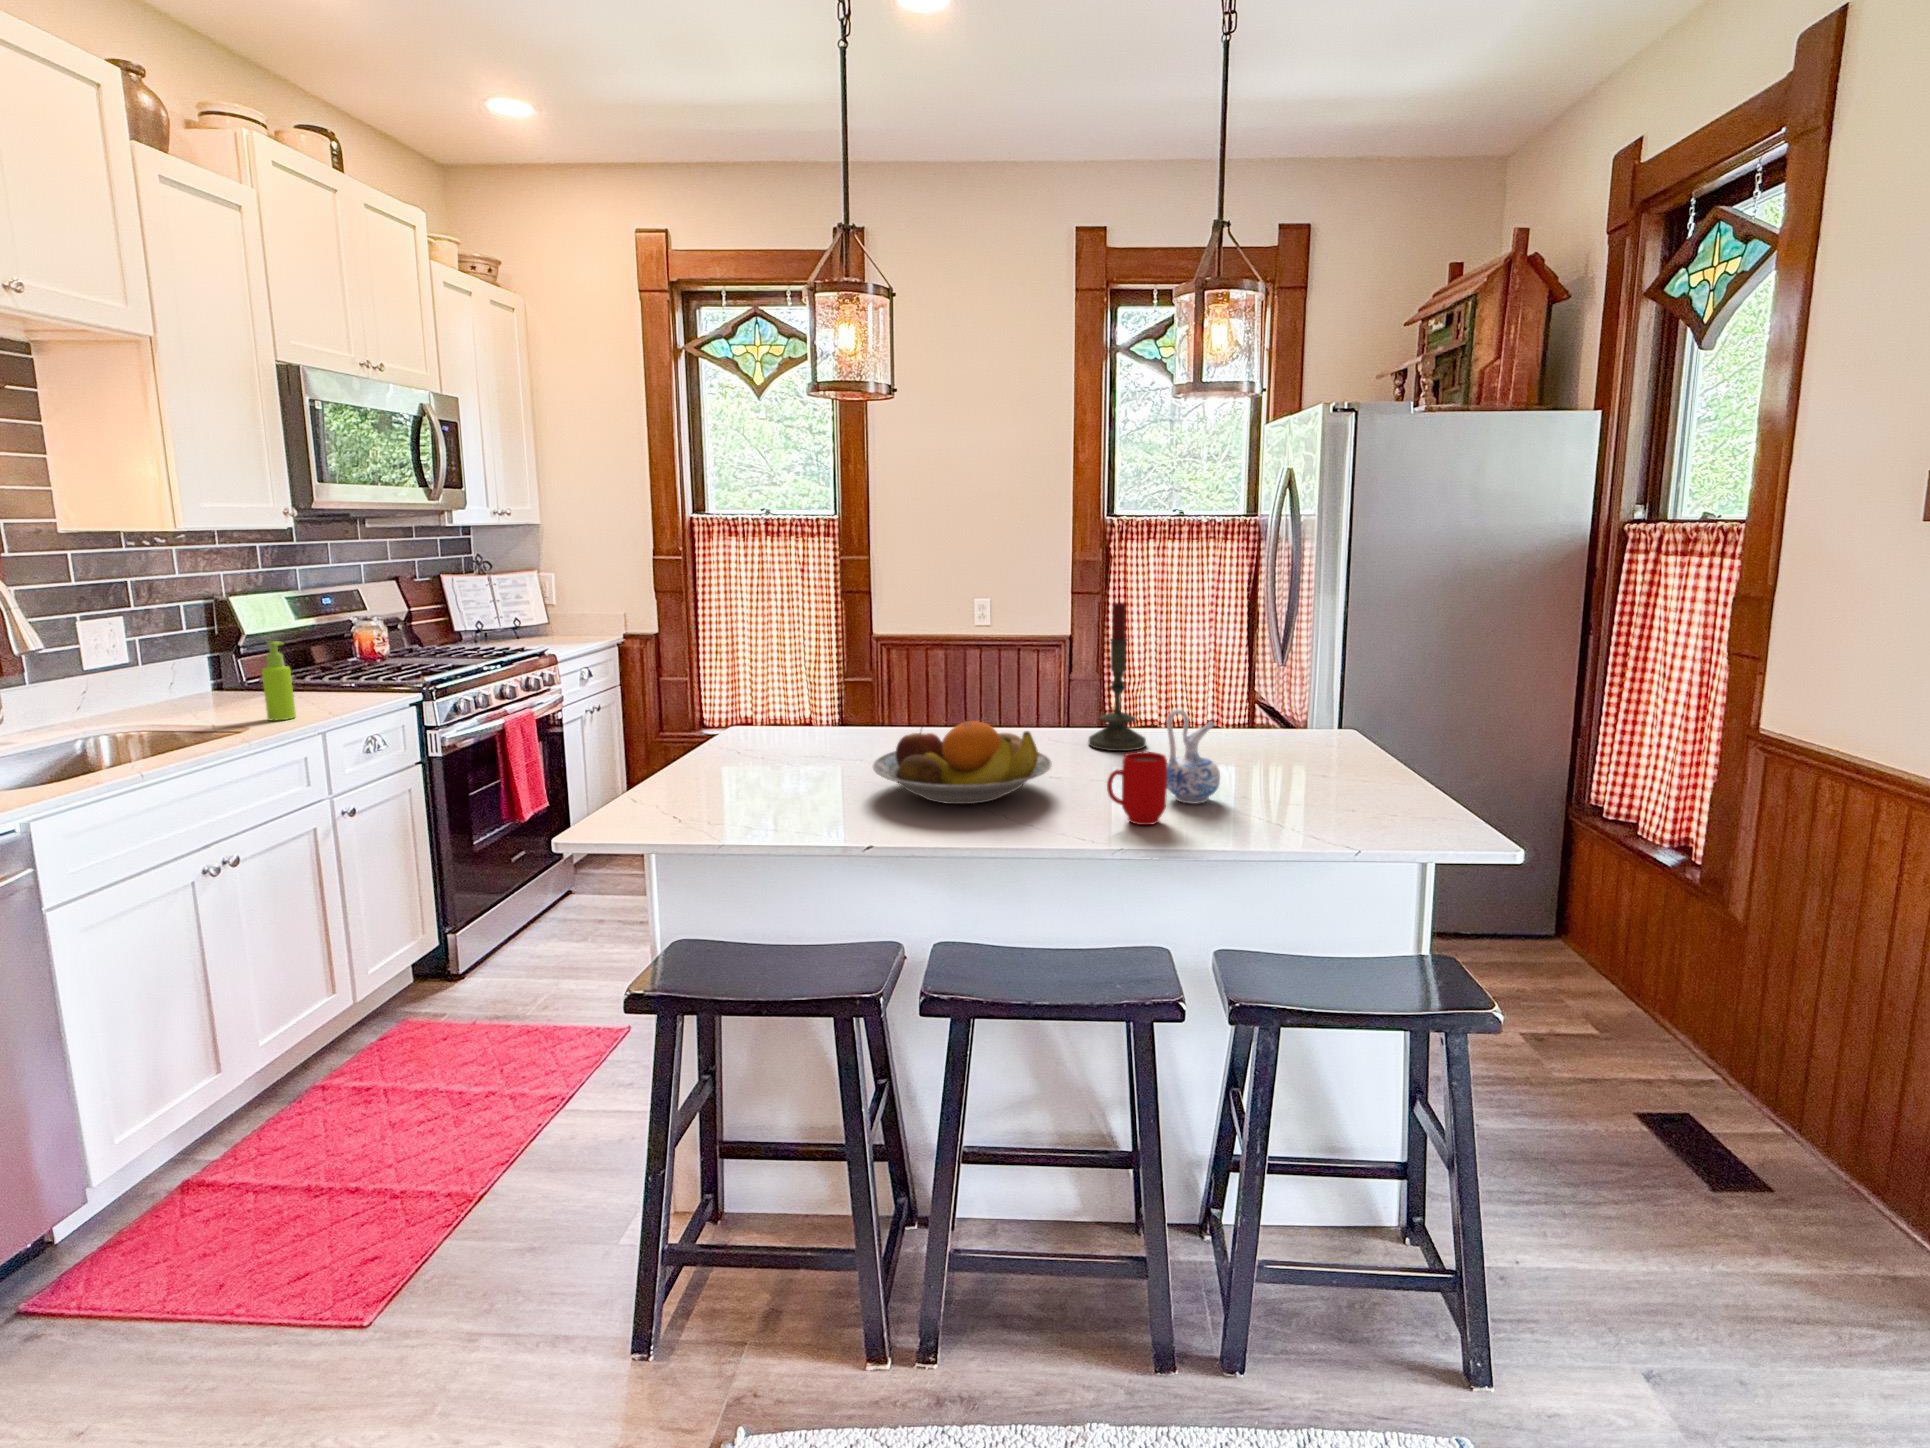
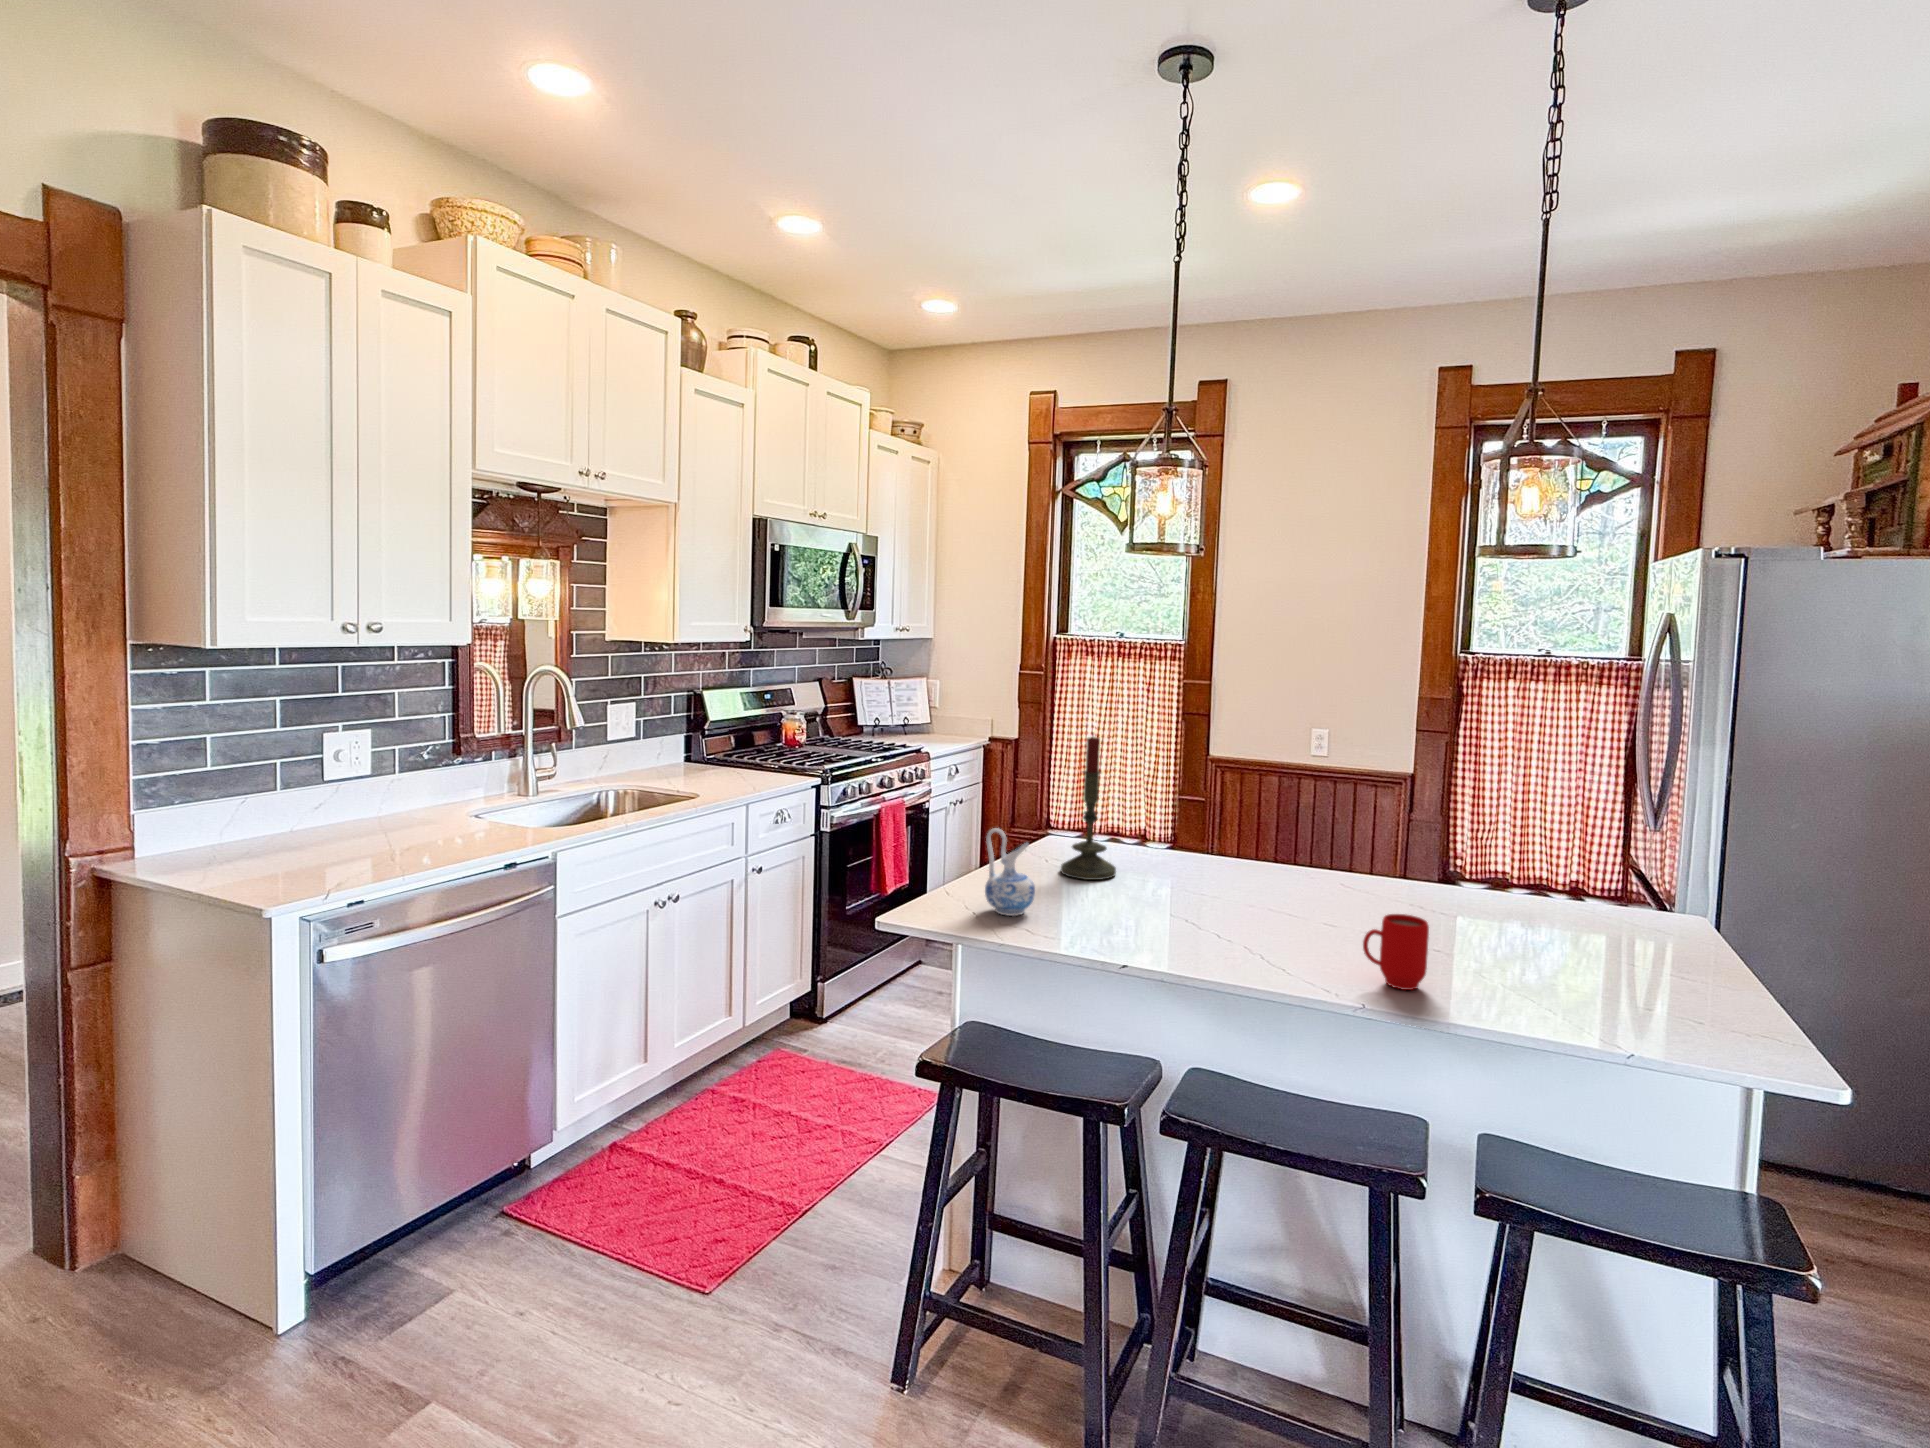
candle: present [1089,602,1146,751] -> present [1061,737,1116,880]
soap dispenser: present [262,641,296,721] -> none [714,731,733,792]
ceramic pitcher: present [1167,709,1220,804] -> present [985,828,1035,916]
fruit bowl: present [873,721,1052,804] -> none [1150,857,1321,941]

